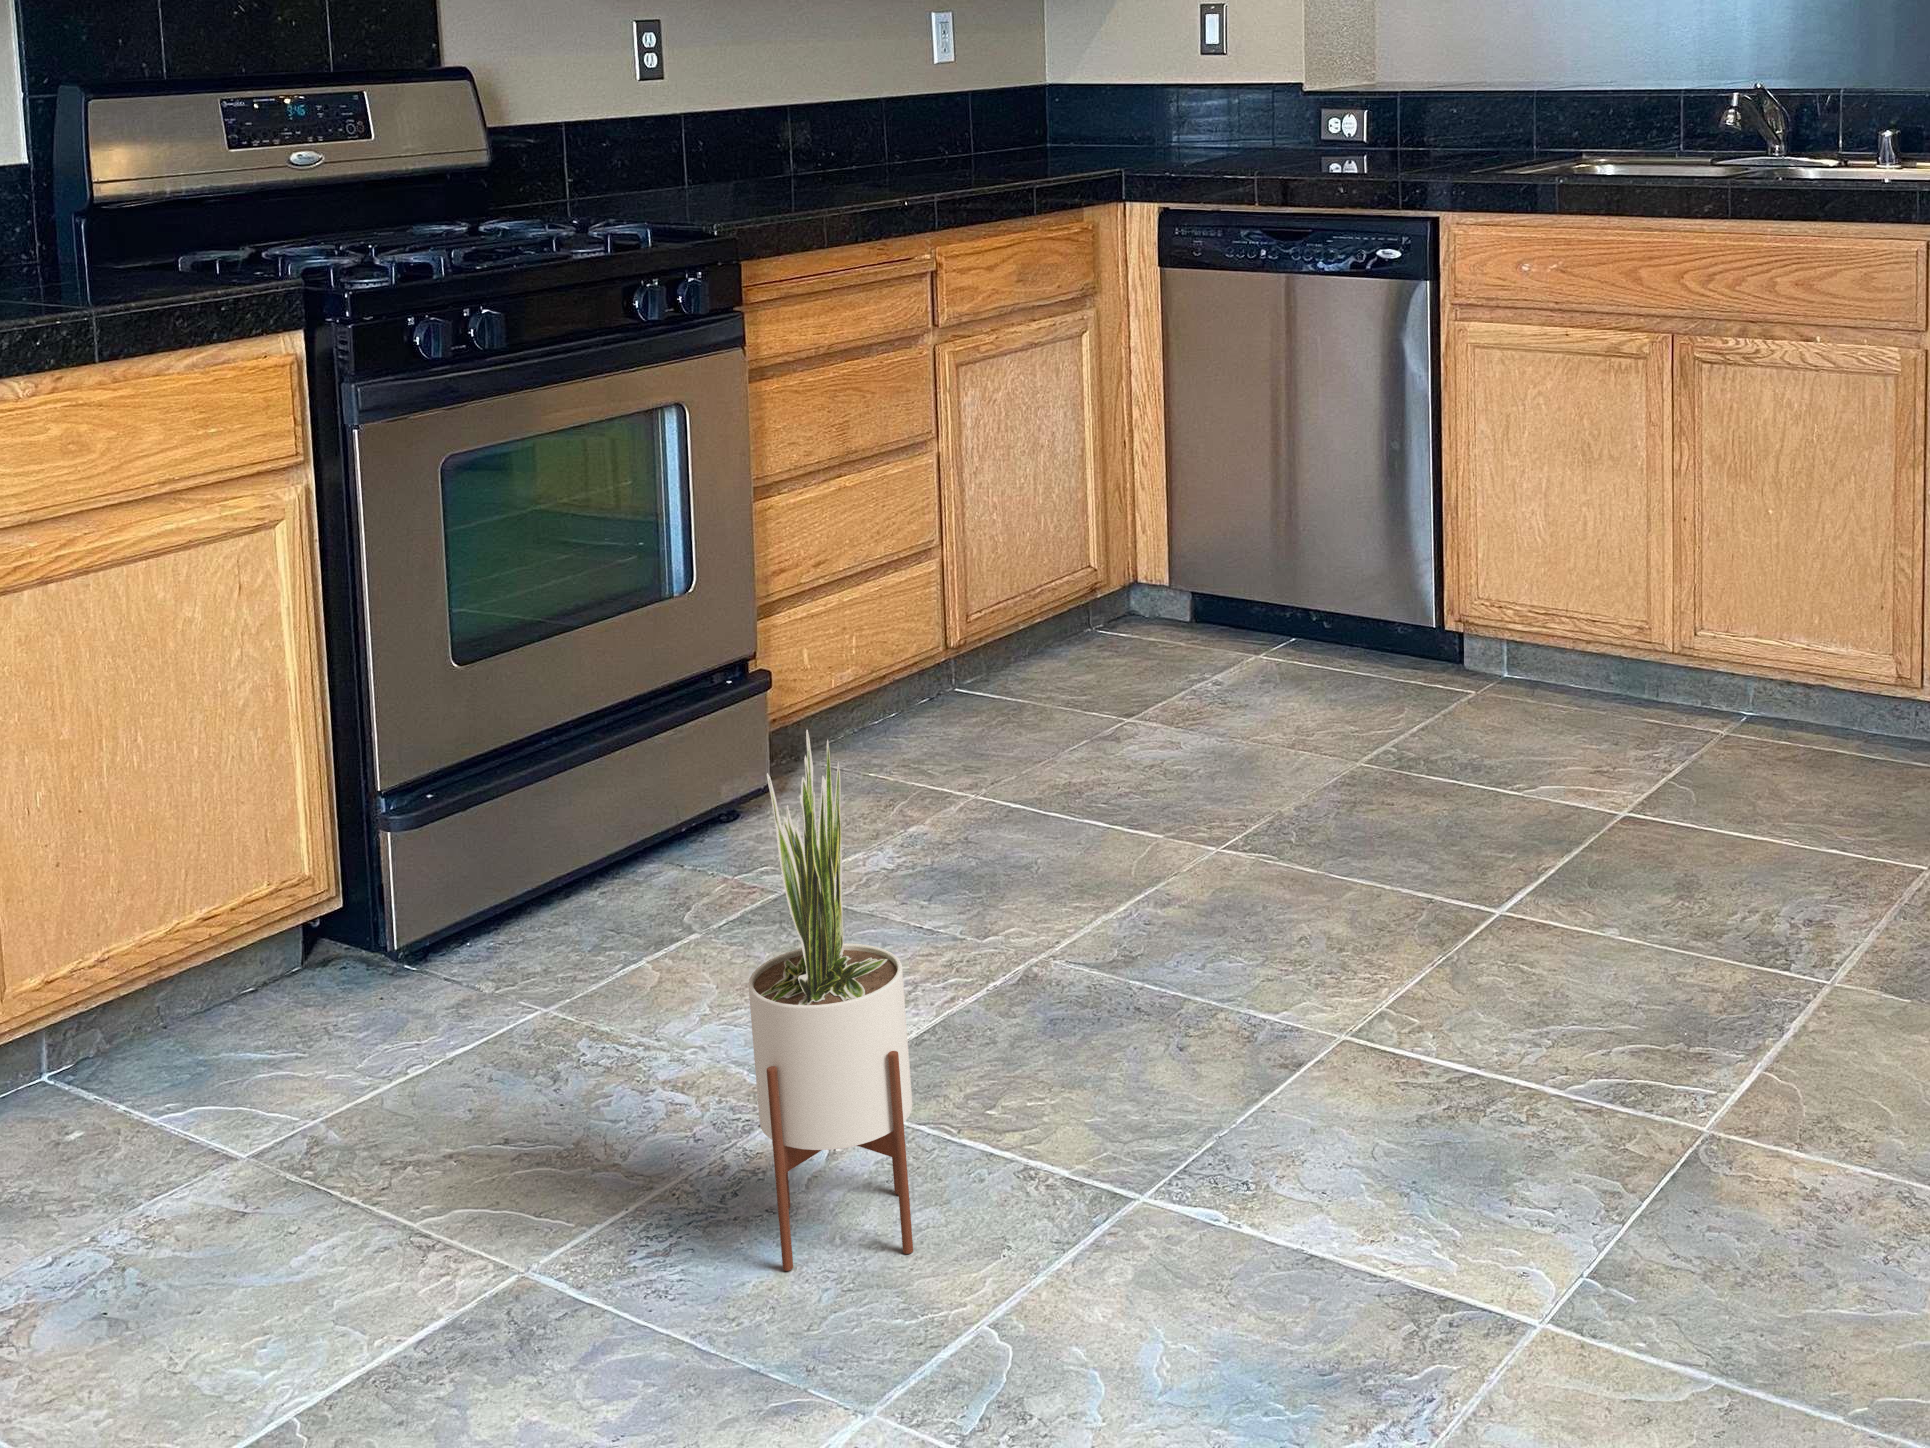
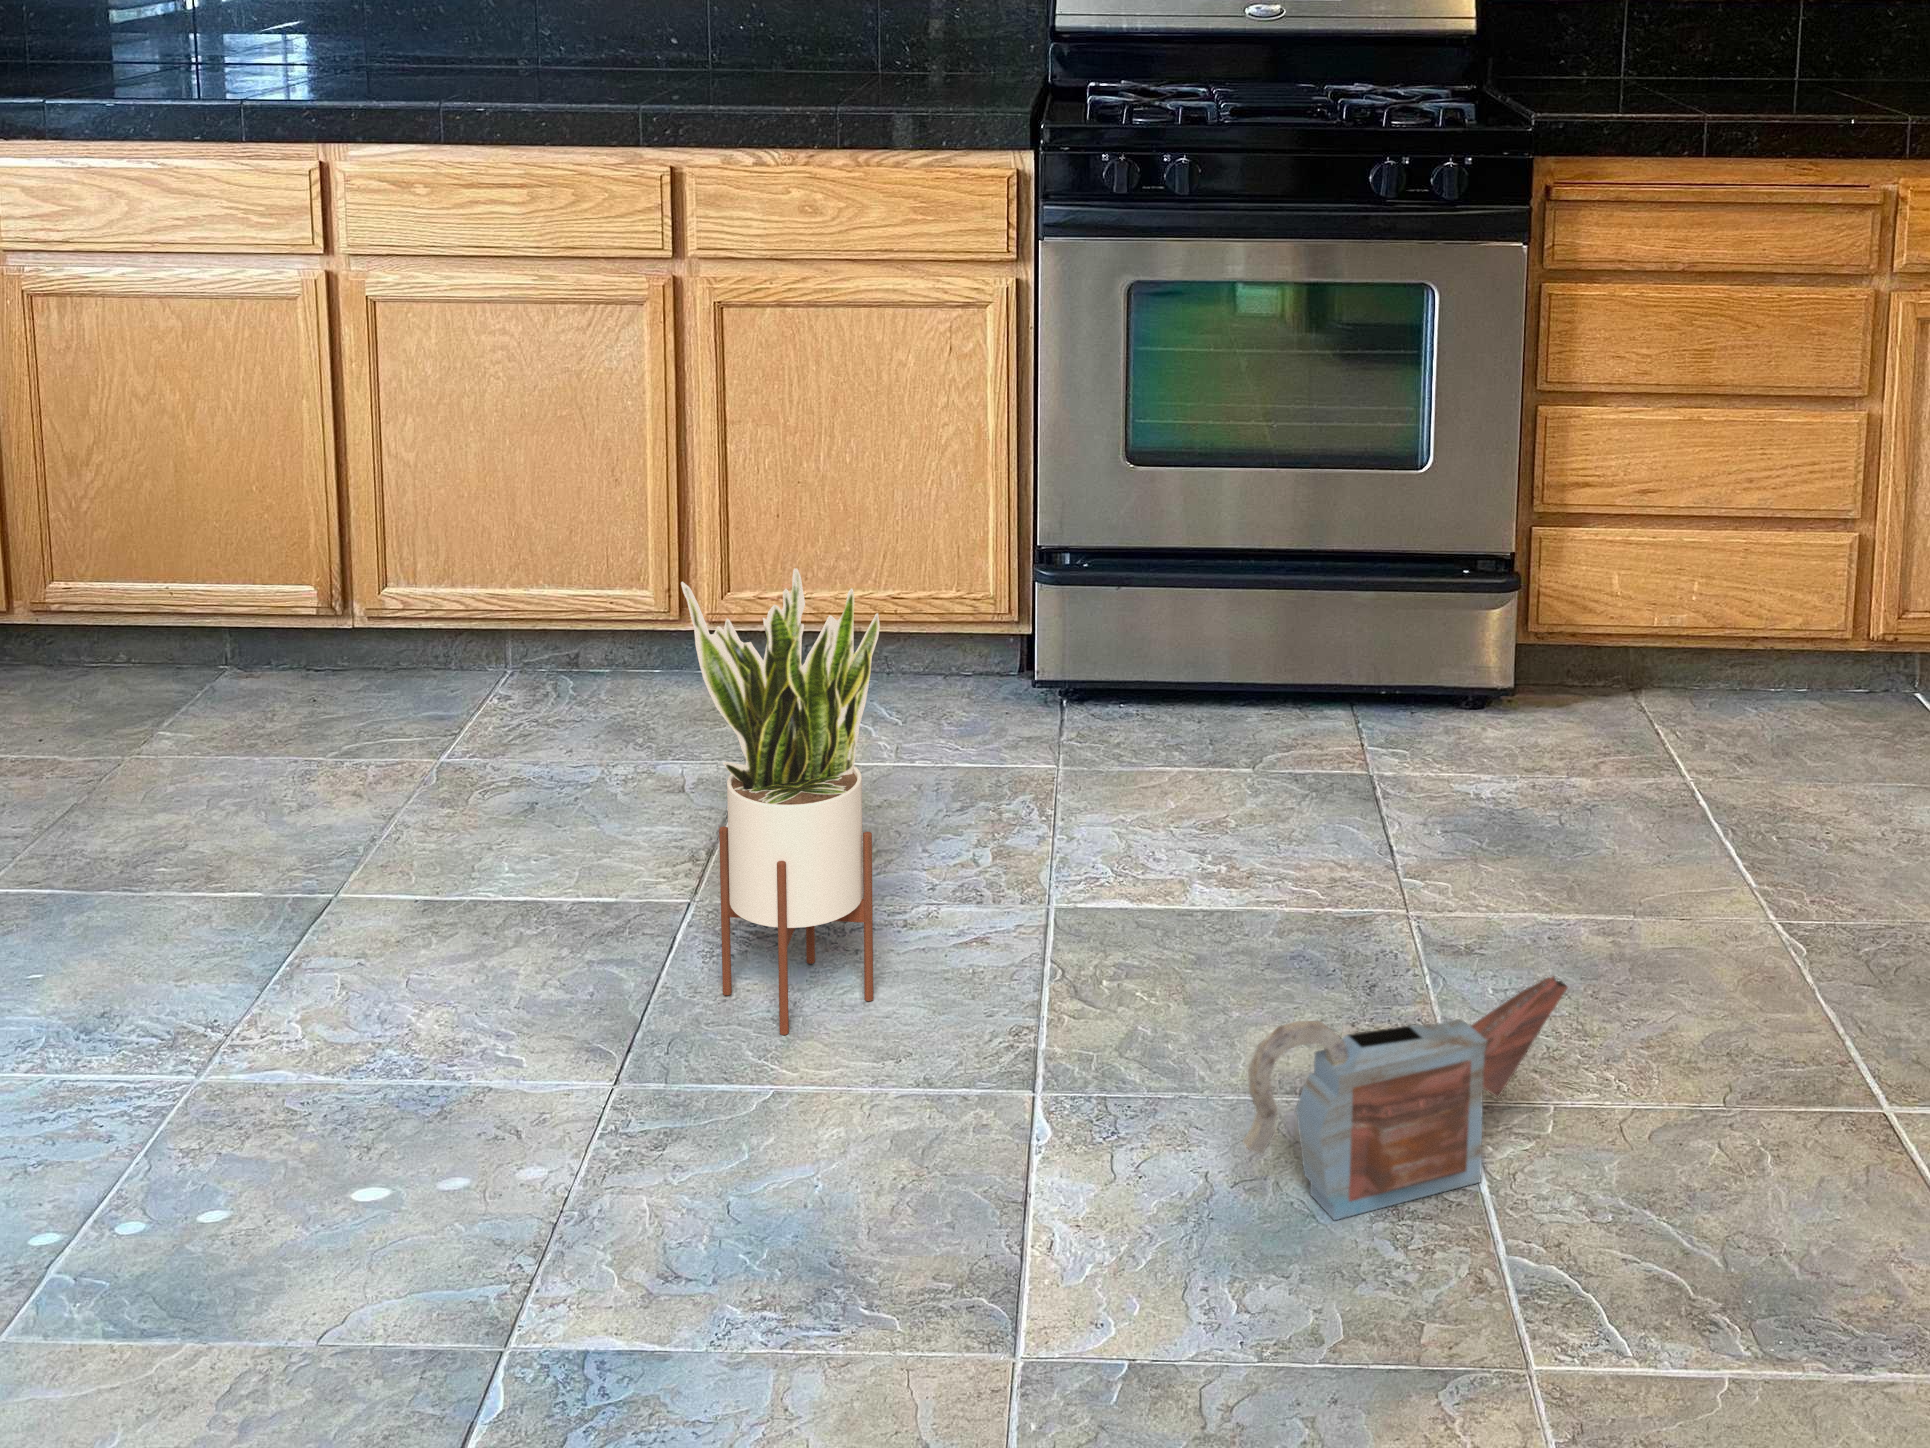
watering can: none [1405,824,1490,1073] -> present [1243,976,1568,1220]

